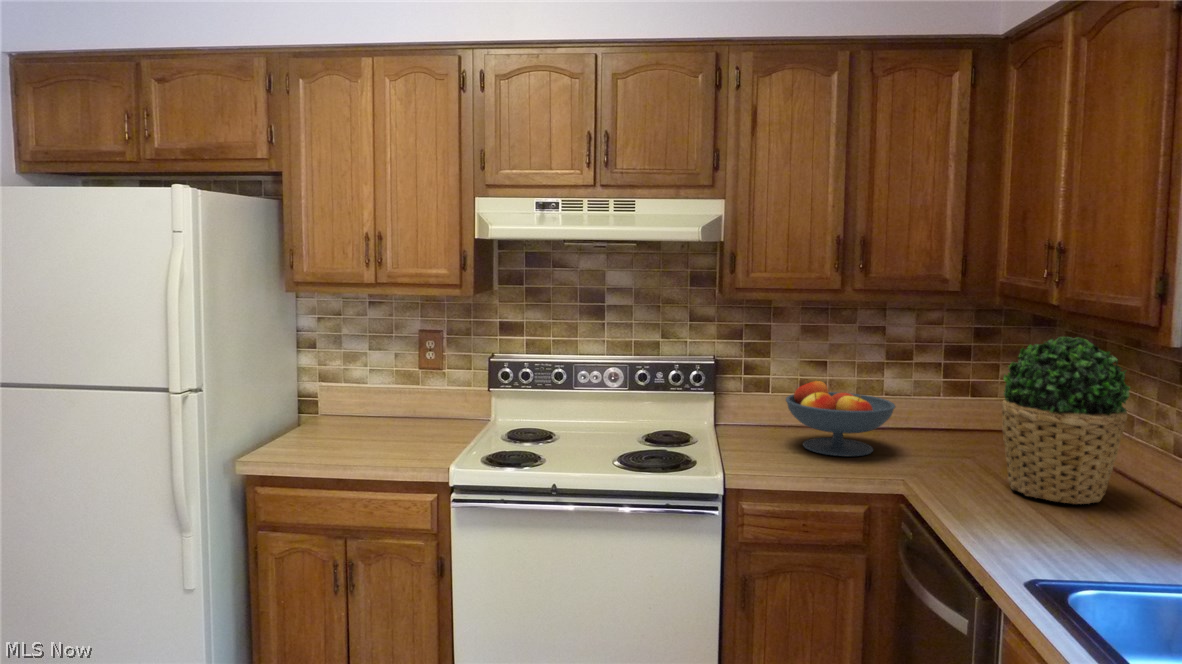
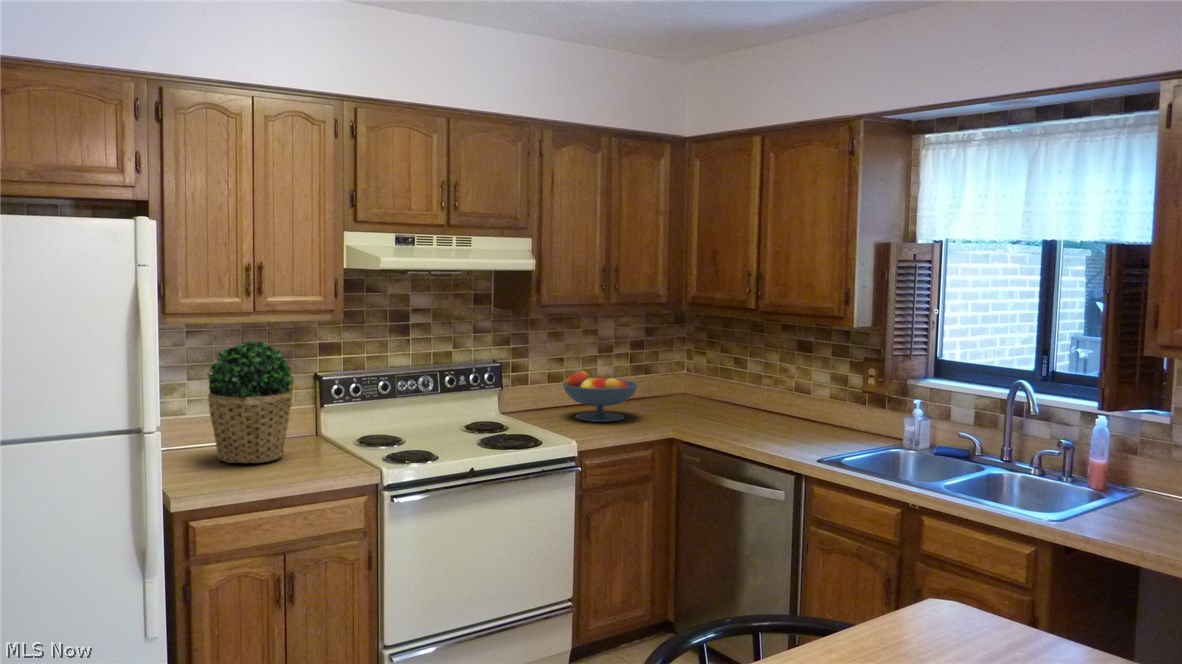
potted plant: present [1002,337,1130,504] -> present [208,341,293,463]

